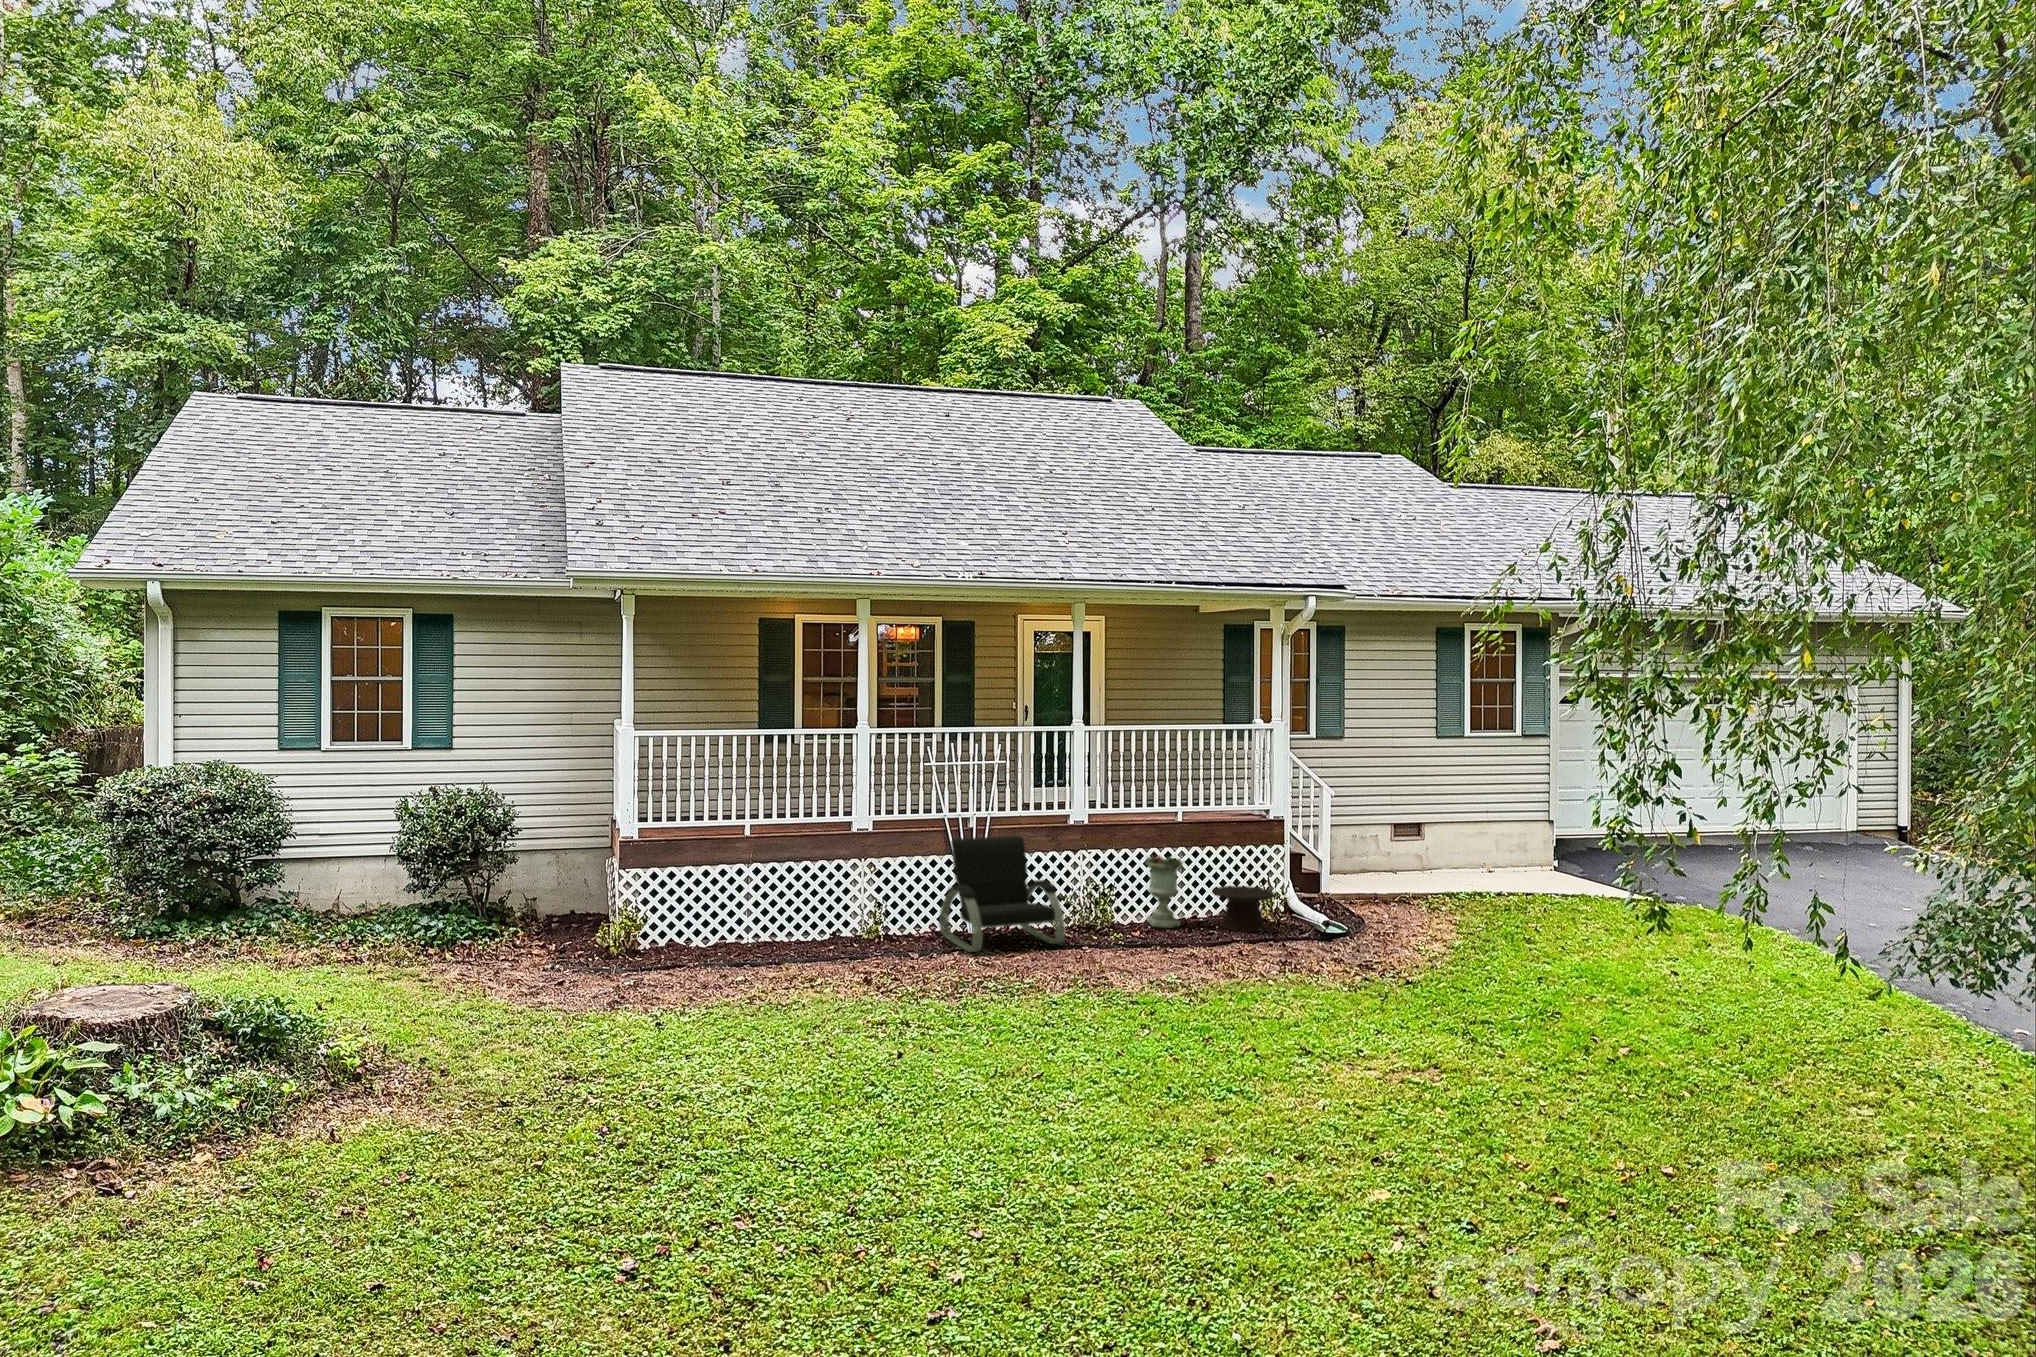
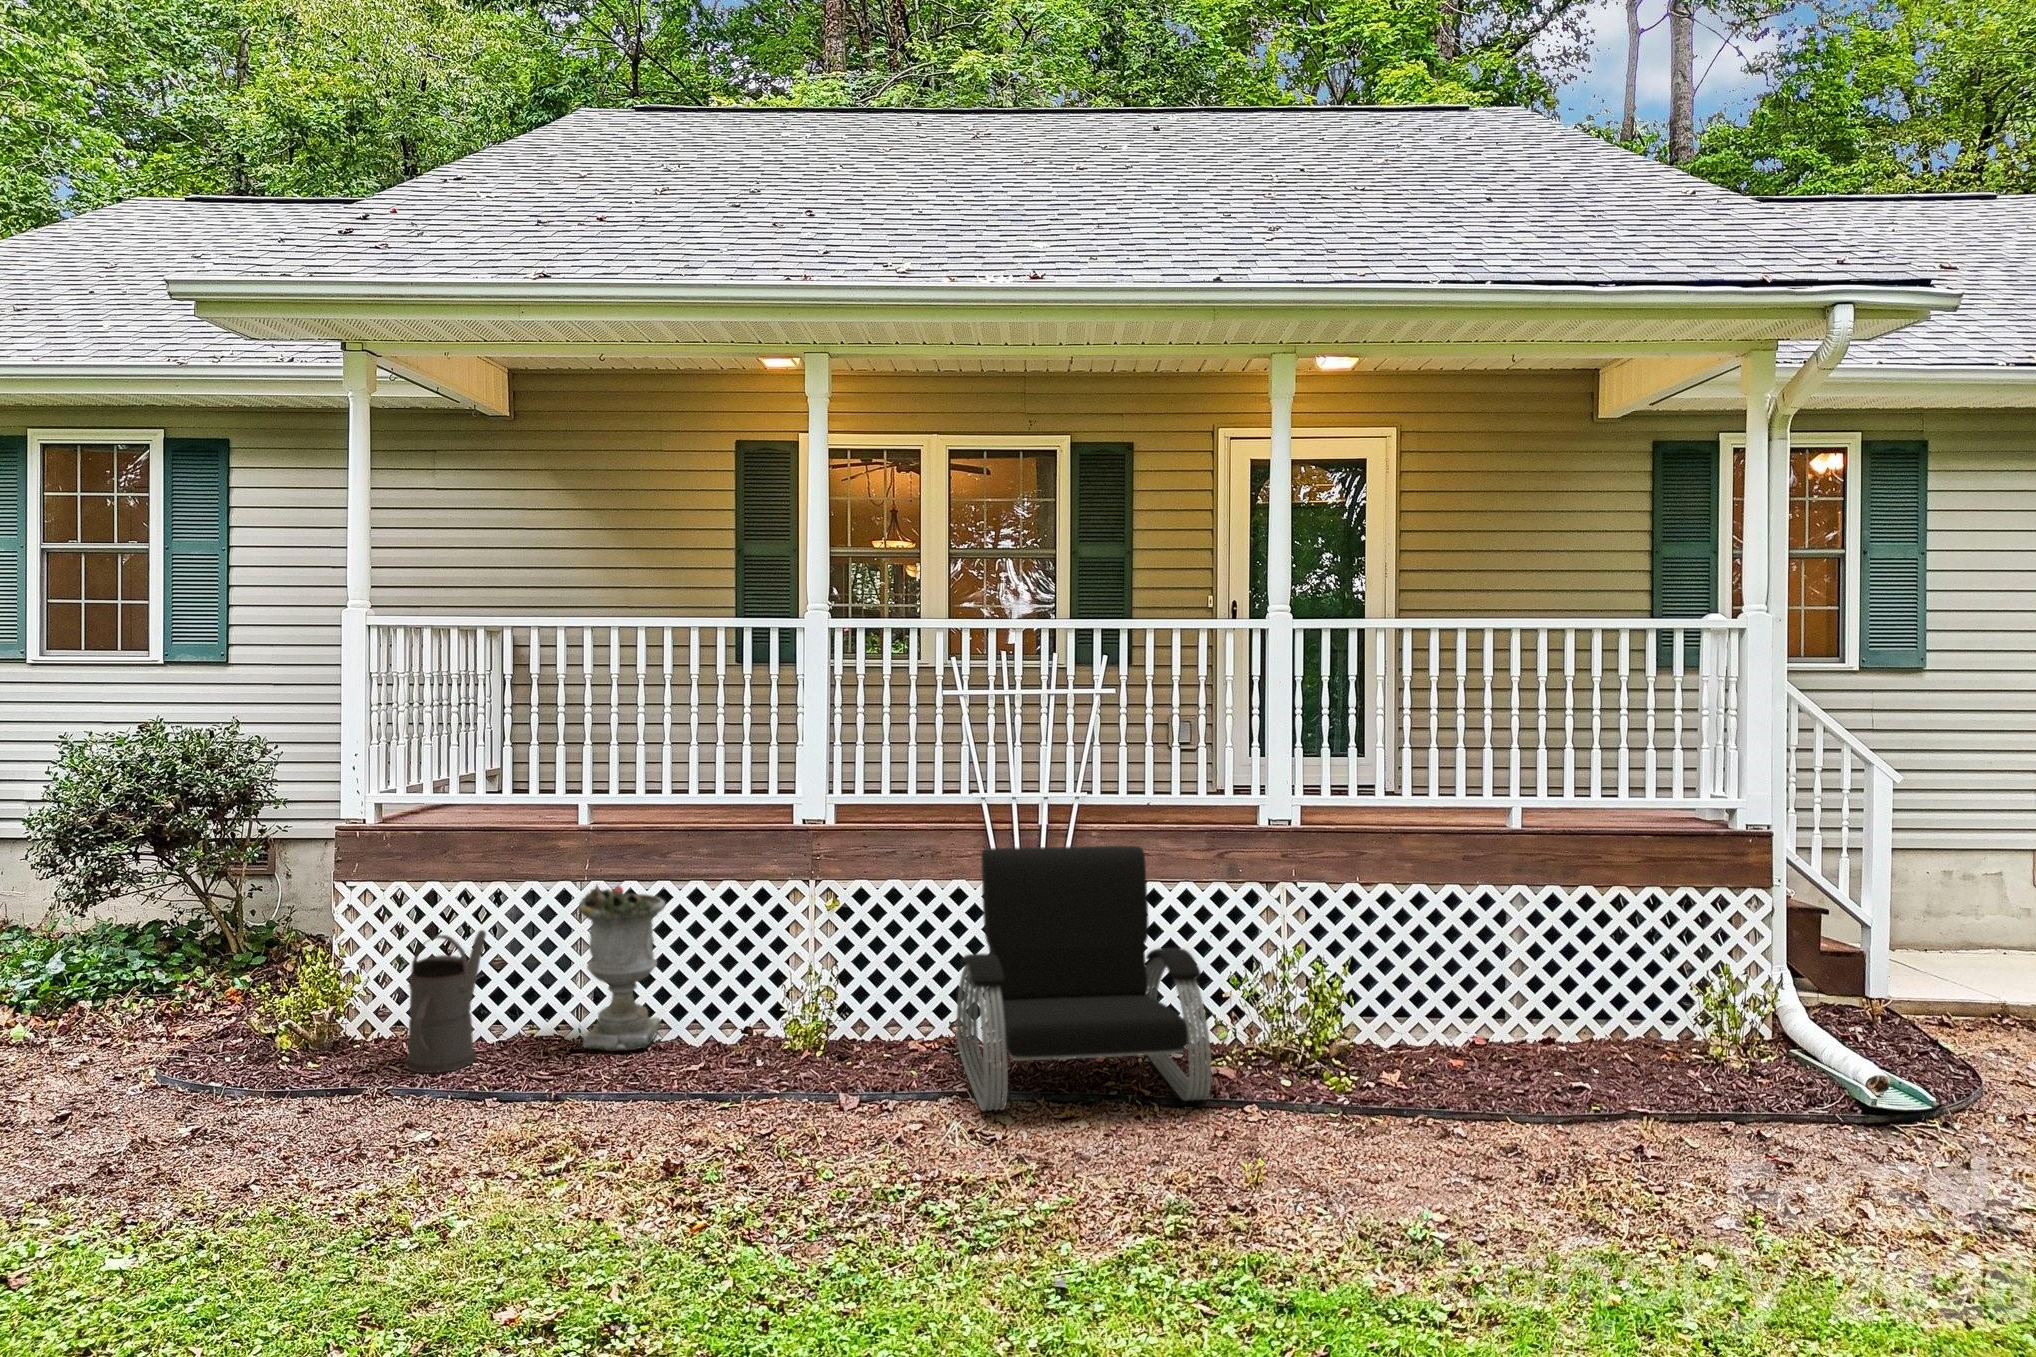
planter: present [1146,855,1183,928] -> present [579,885,665,1051]
side table: present [1212,886,1275,932] -> none [1587,977,1746,1097]
watering can: none [683,889,716,956] -> present [405,930,486,1073]

